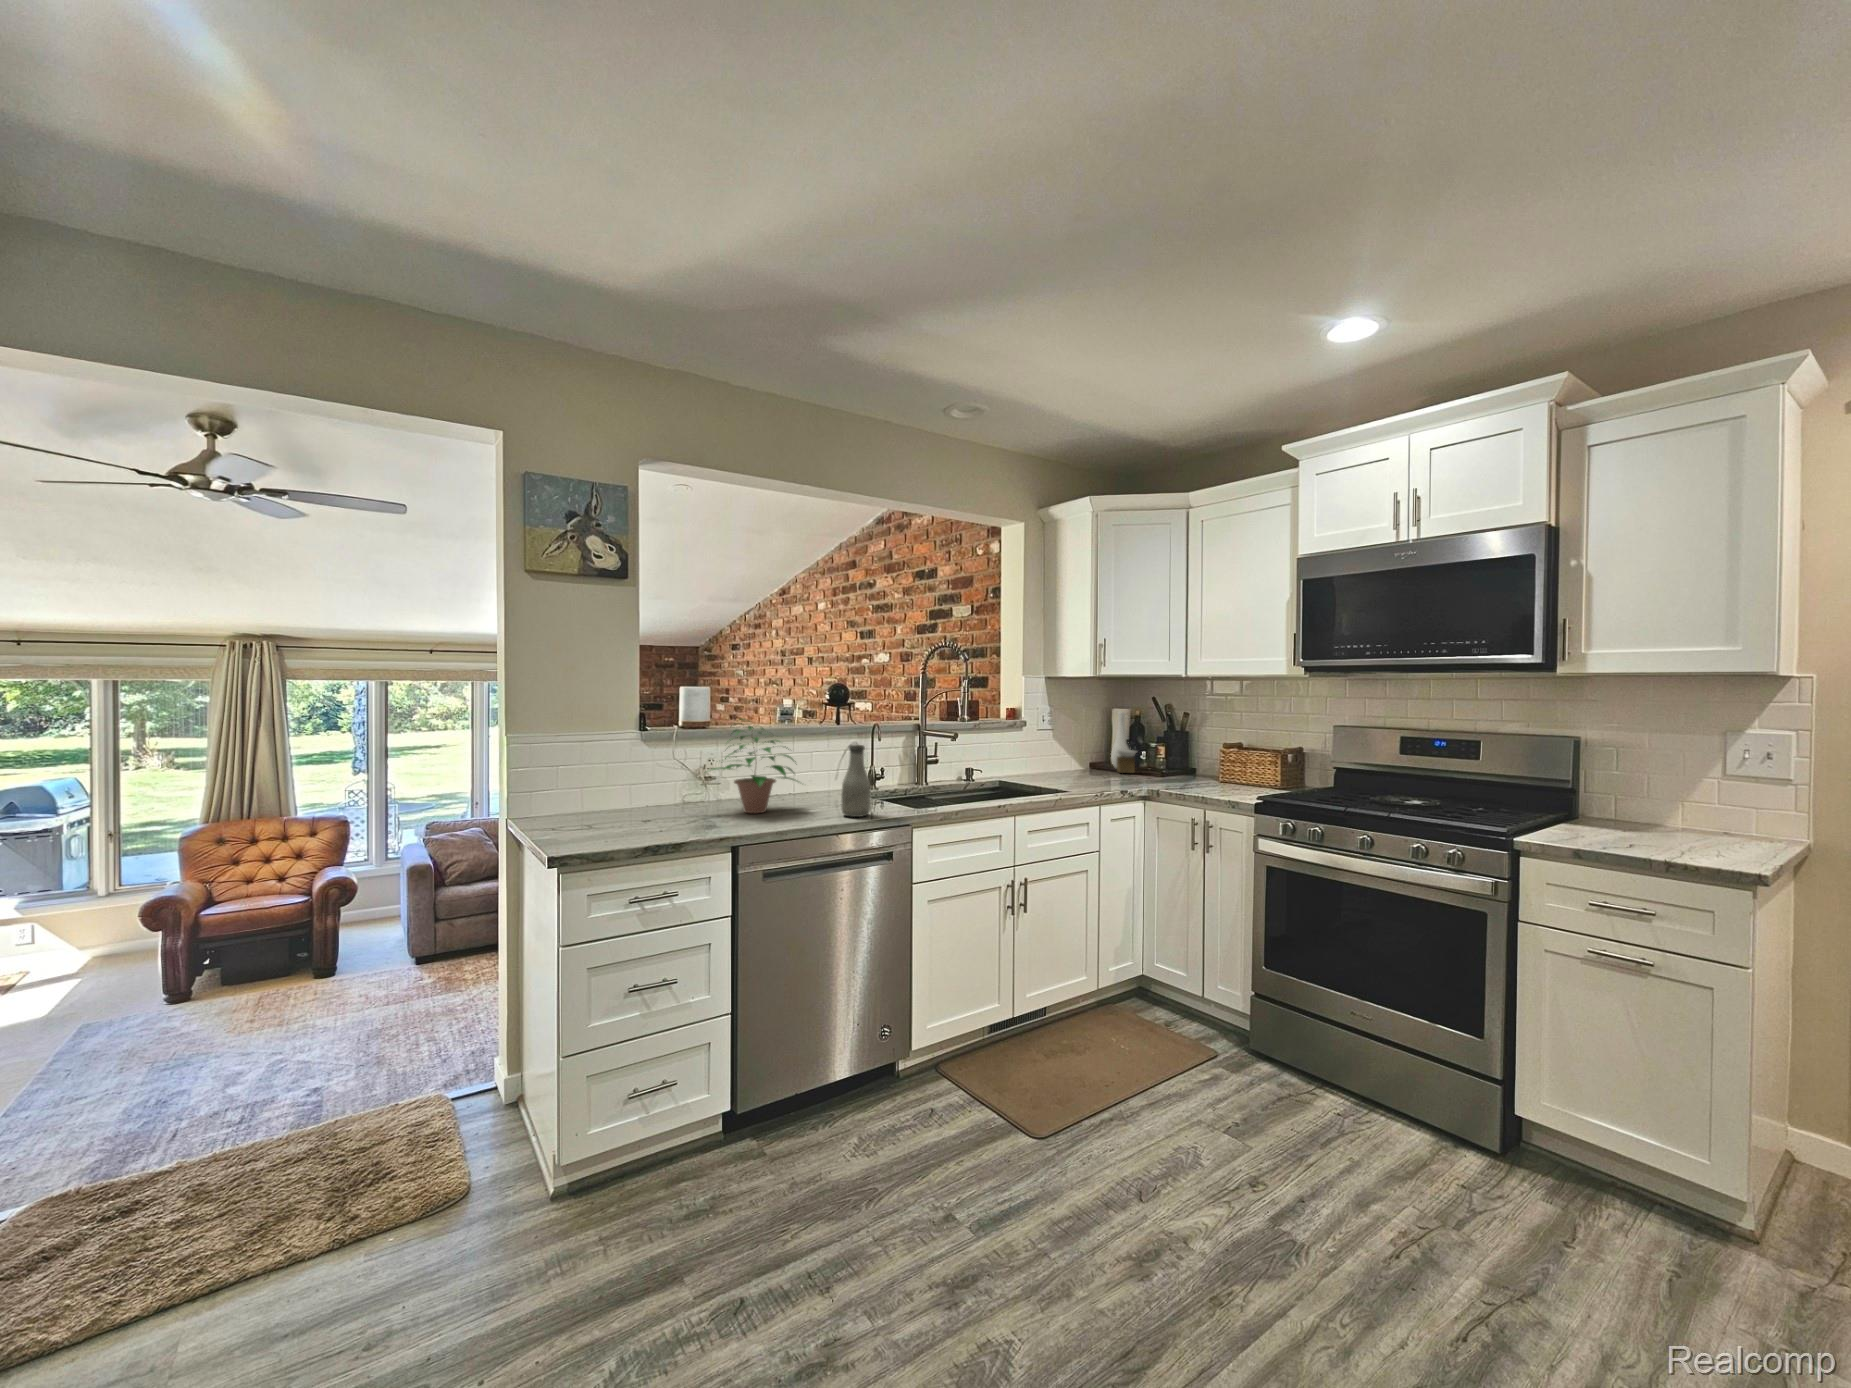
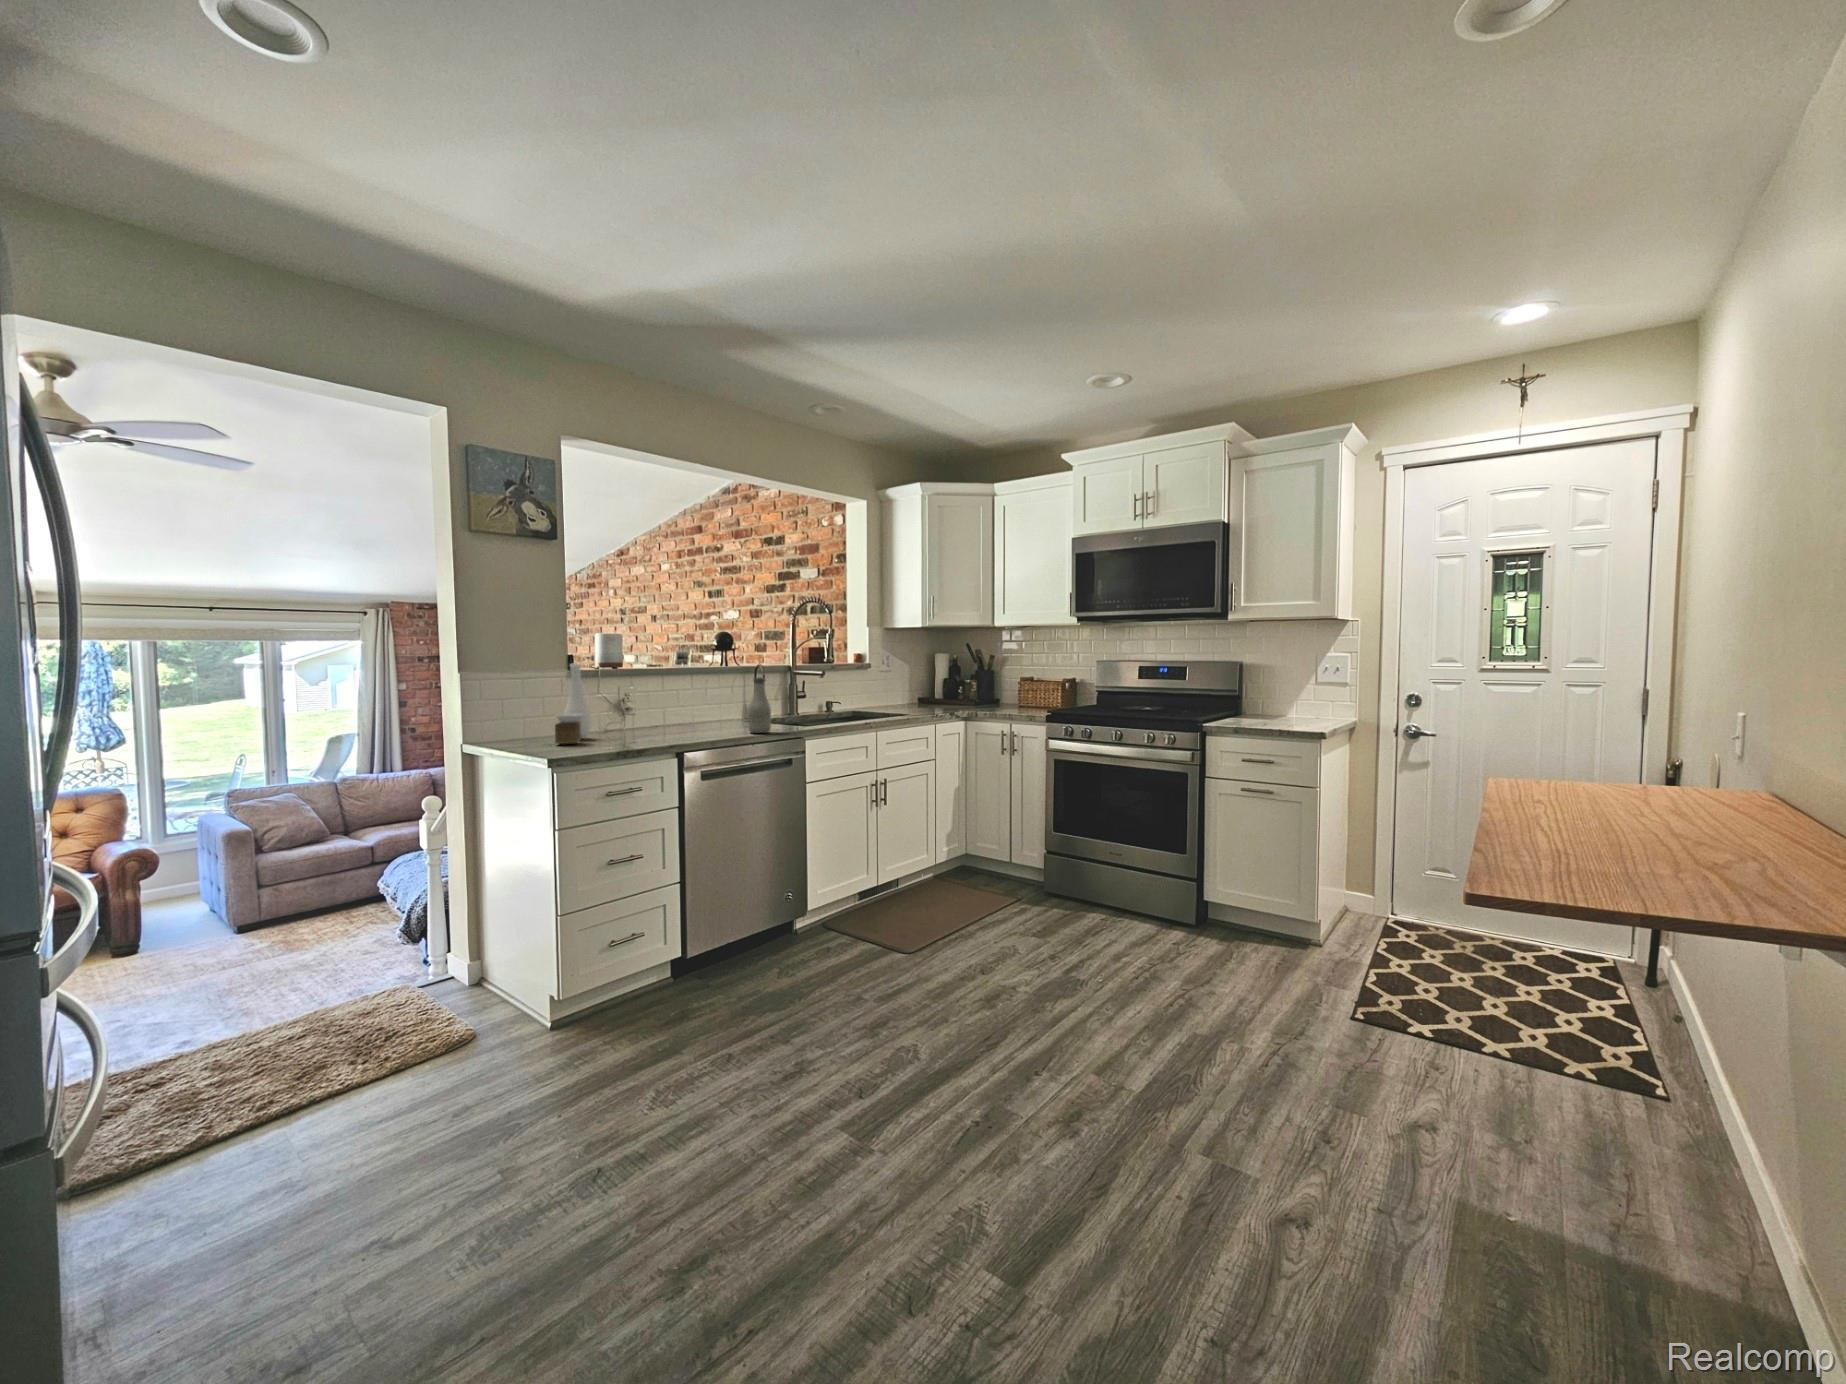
vase: present [1111,711,1137,773] -> present [555,663,591,744]
potted plant: present [710,718,798,813] -> none [633,657,718,734]

